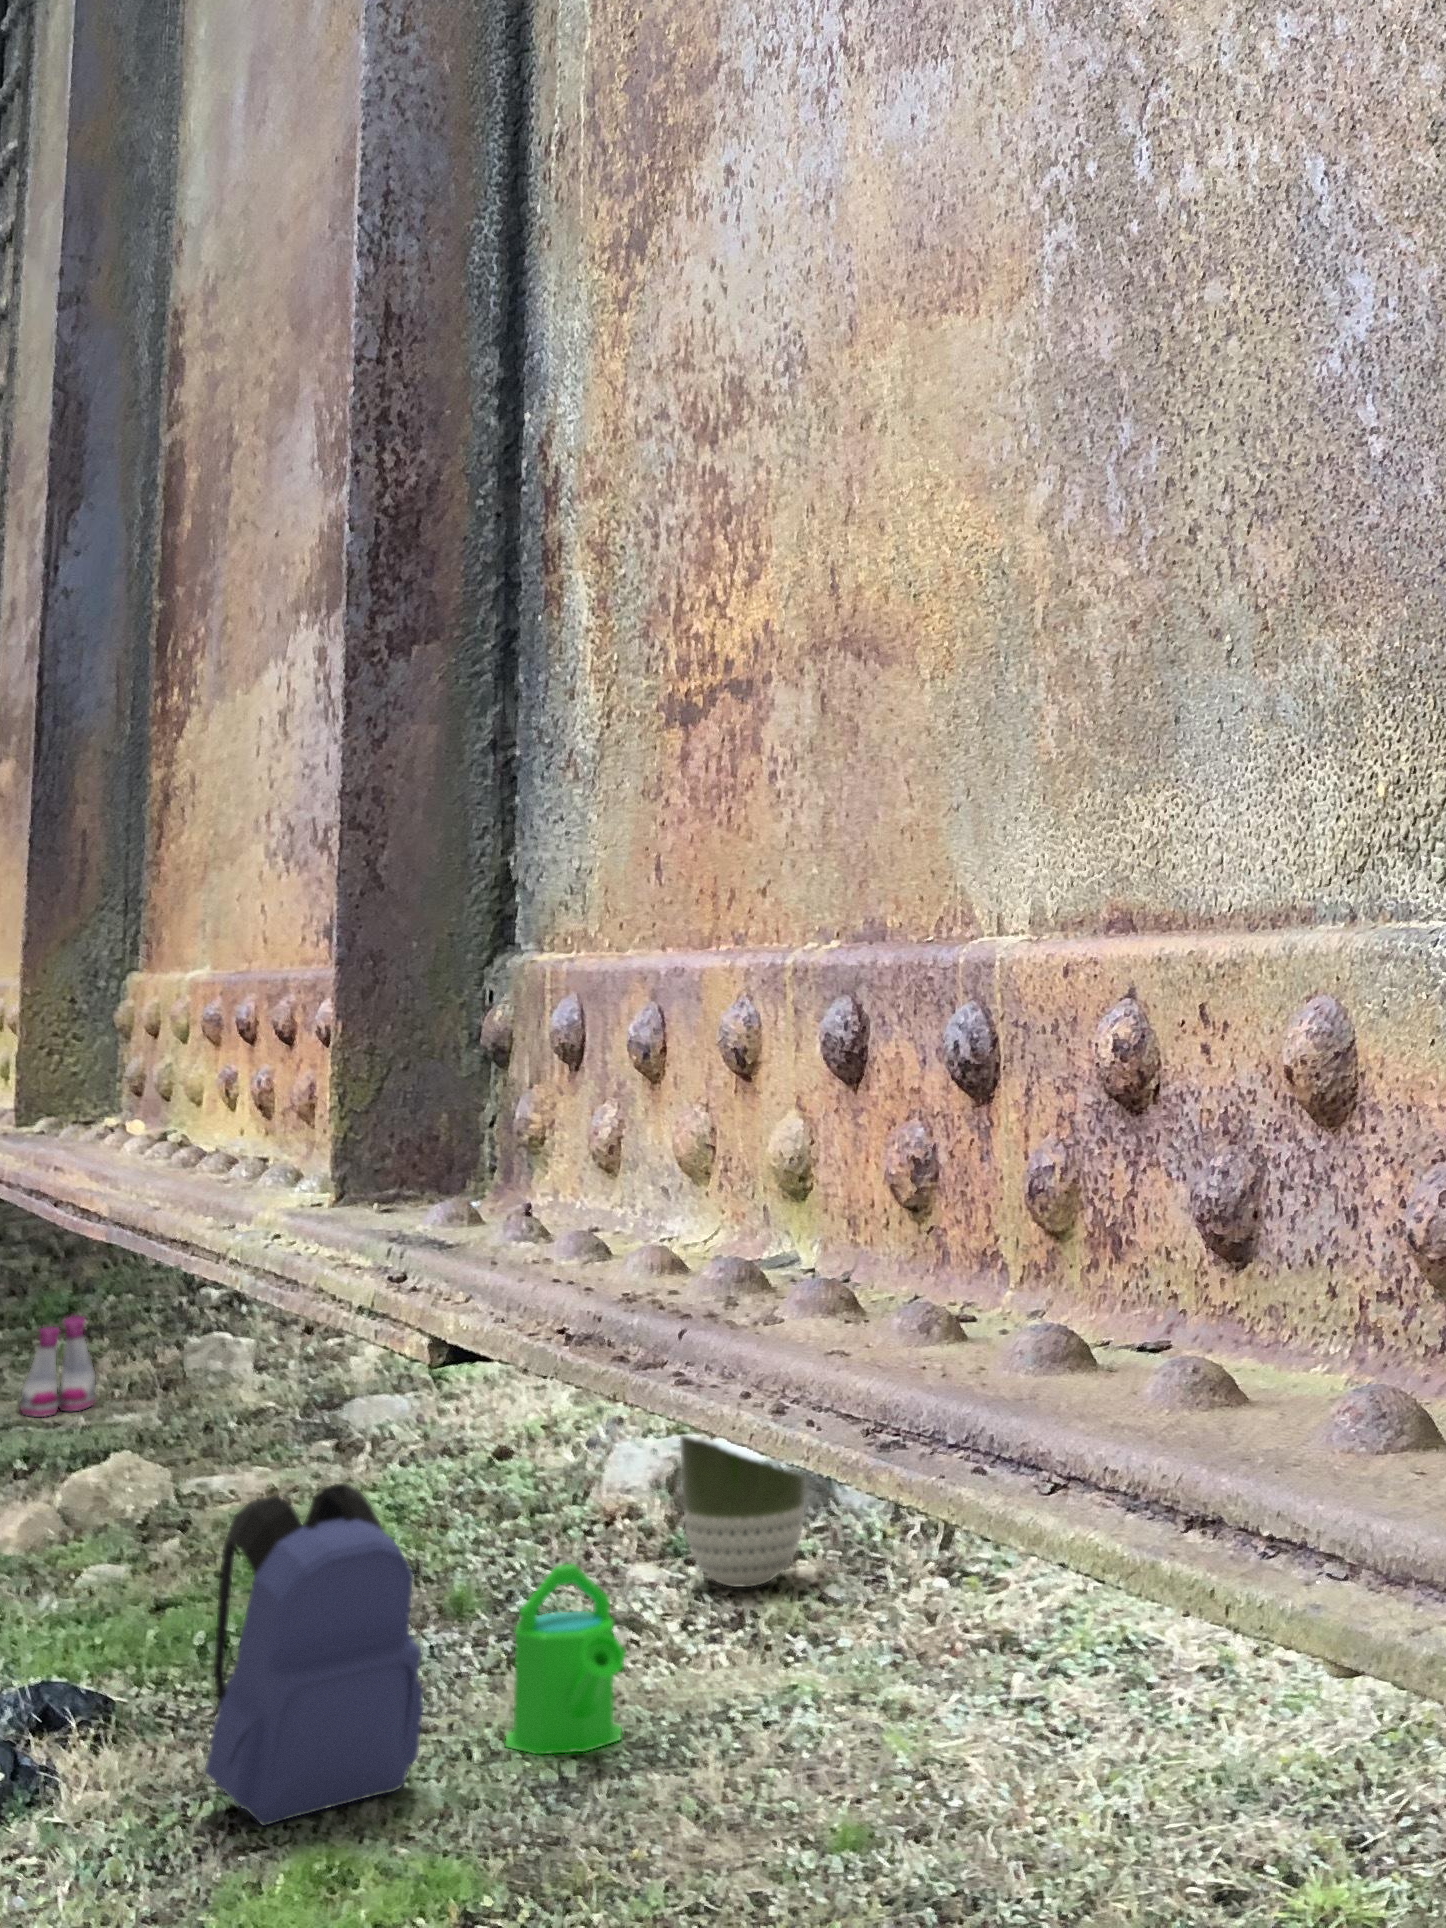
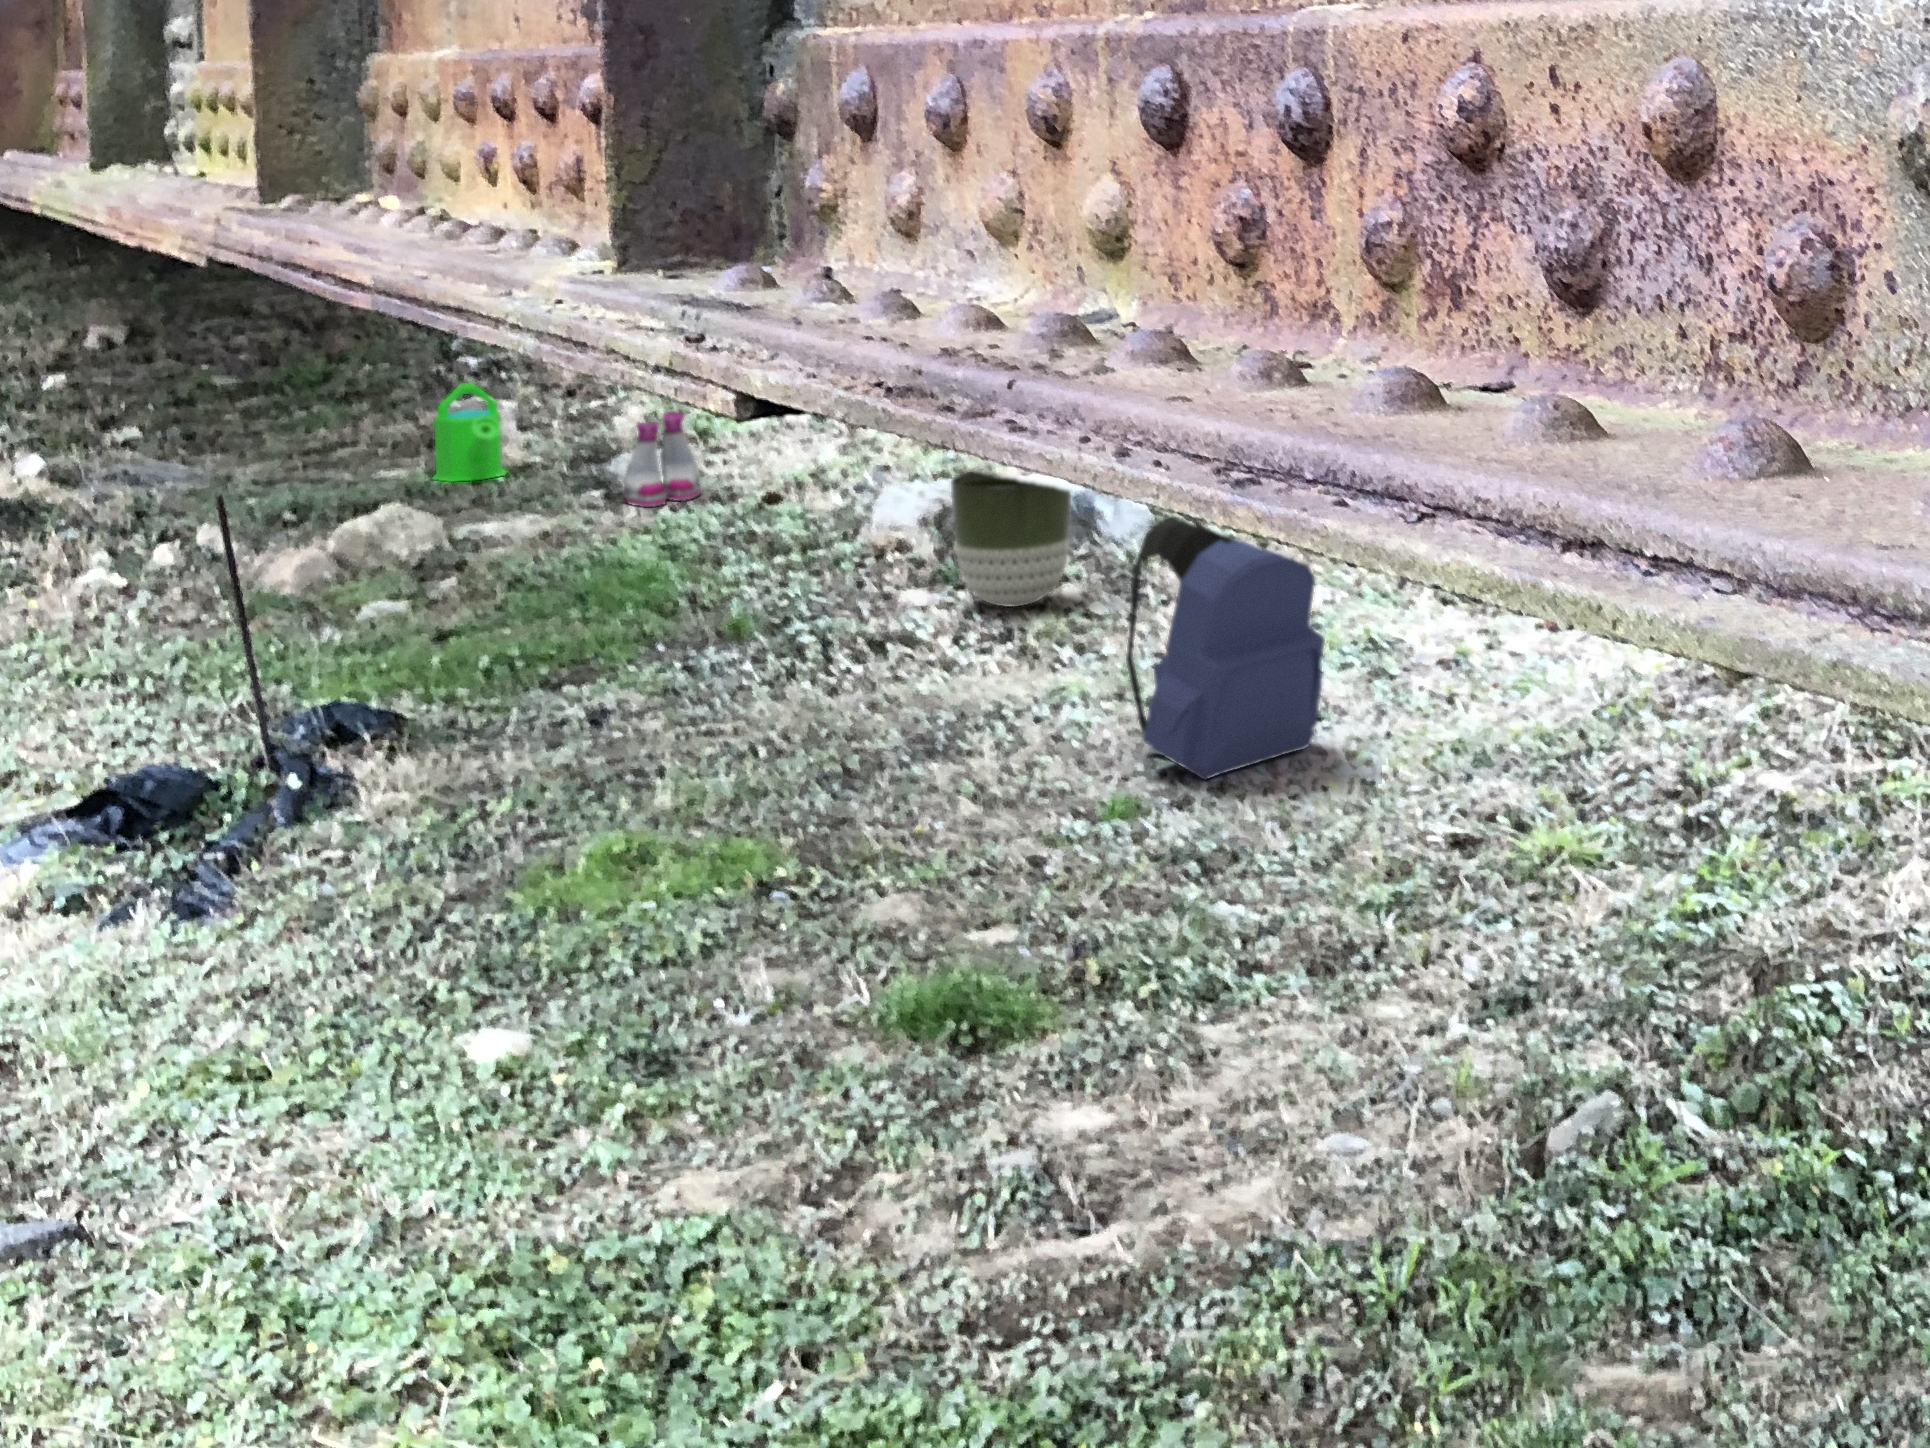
boots: present [20,1315,96,1417] -> present [624,411,701,507]
backpack: present [205,1483,423,1825] -> present [1126,519,1325,779]
watering can: present [505,1564,625,1754] -> present [433,383,507,482]

